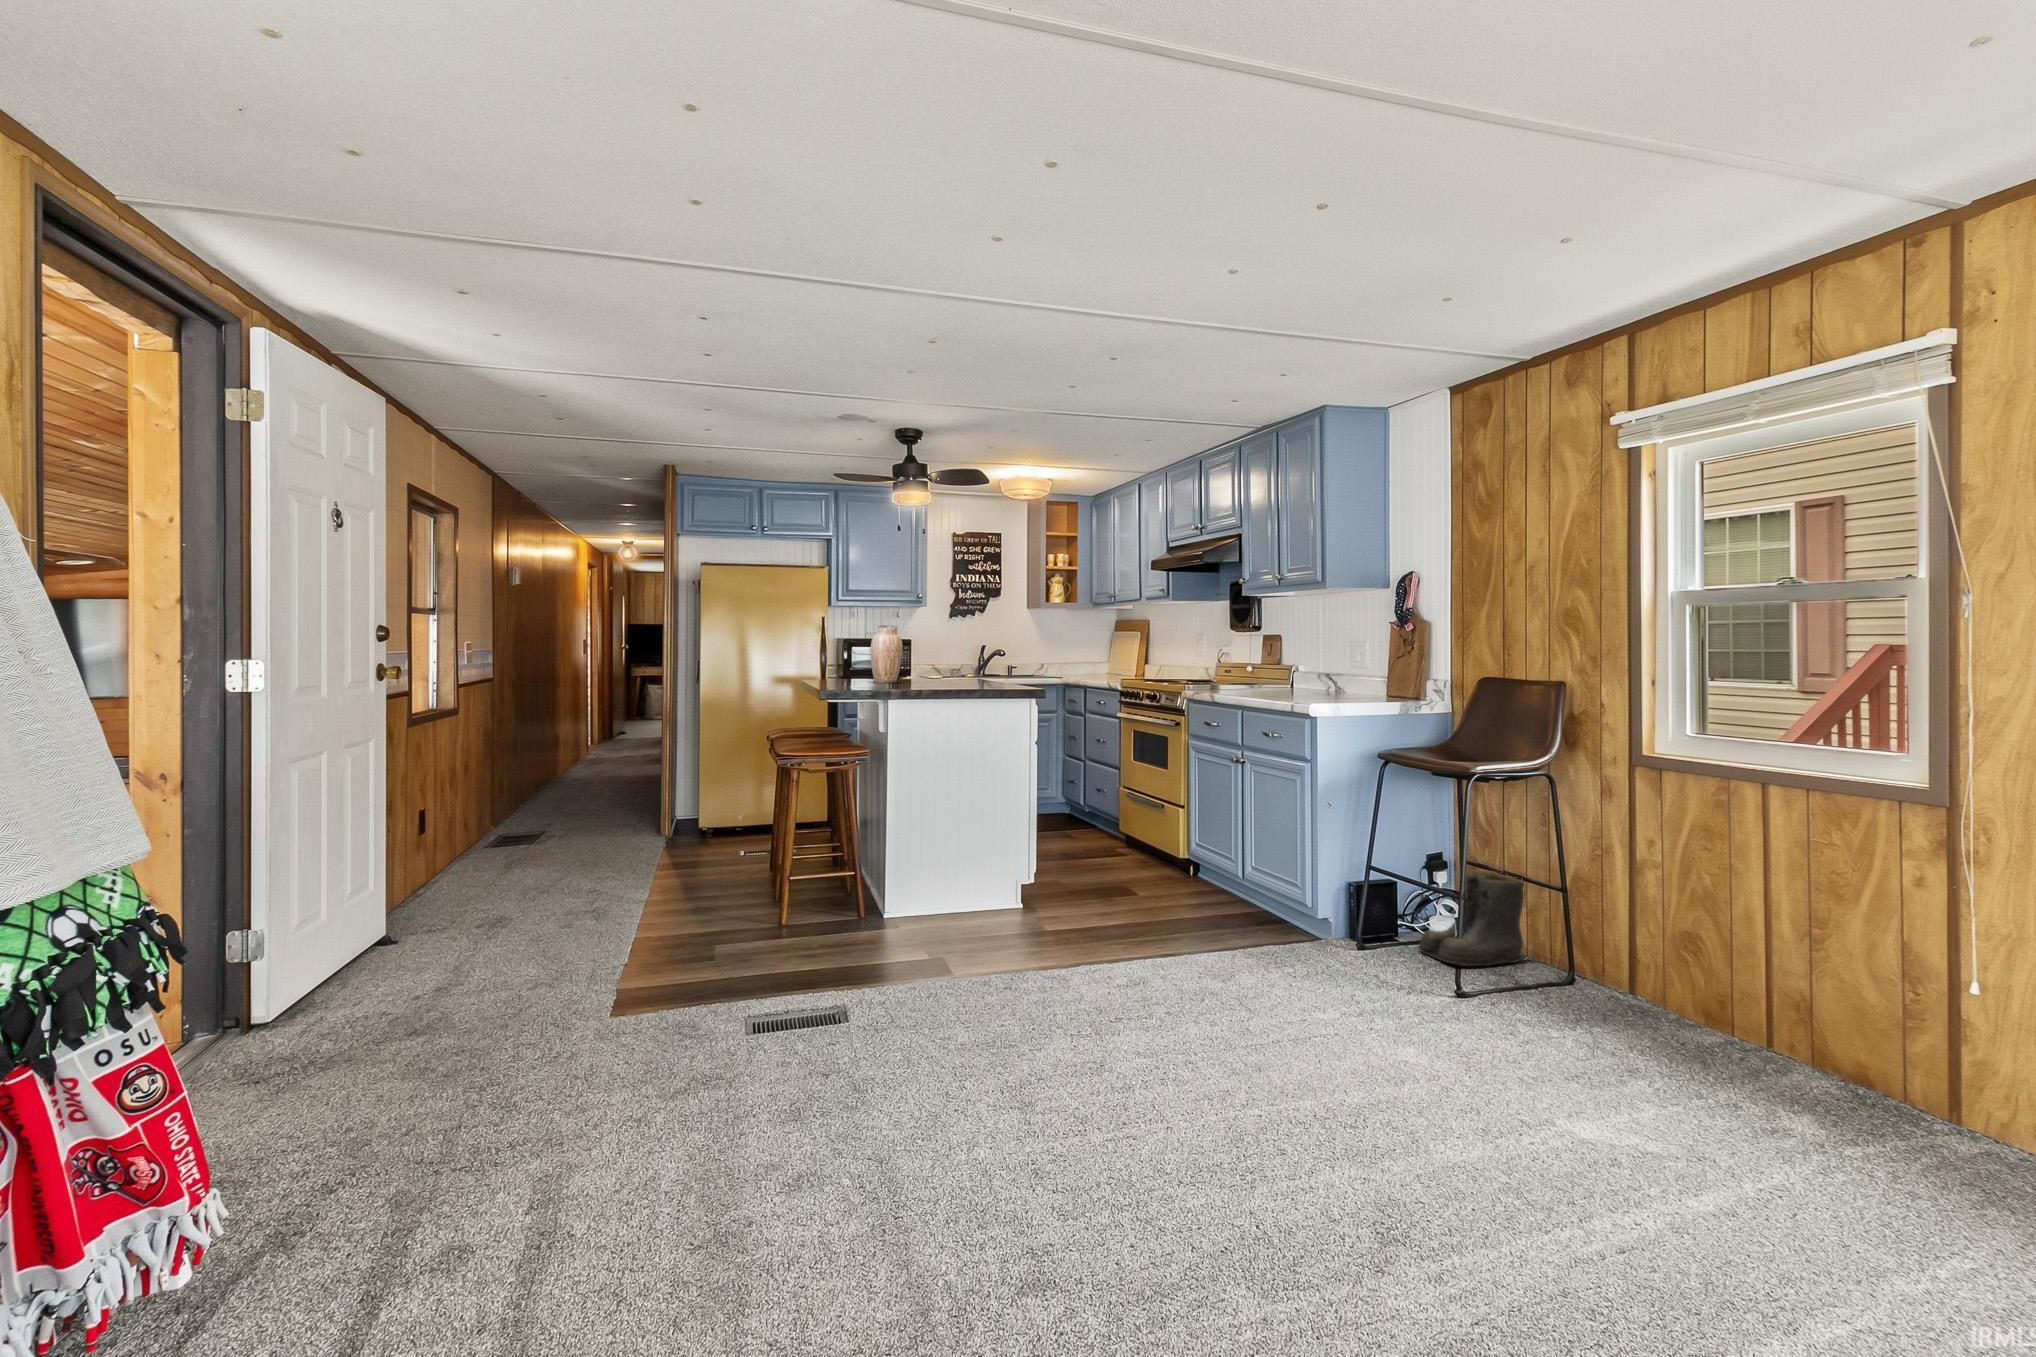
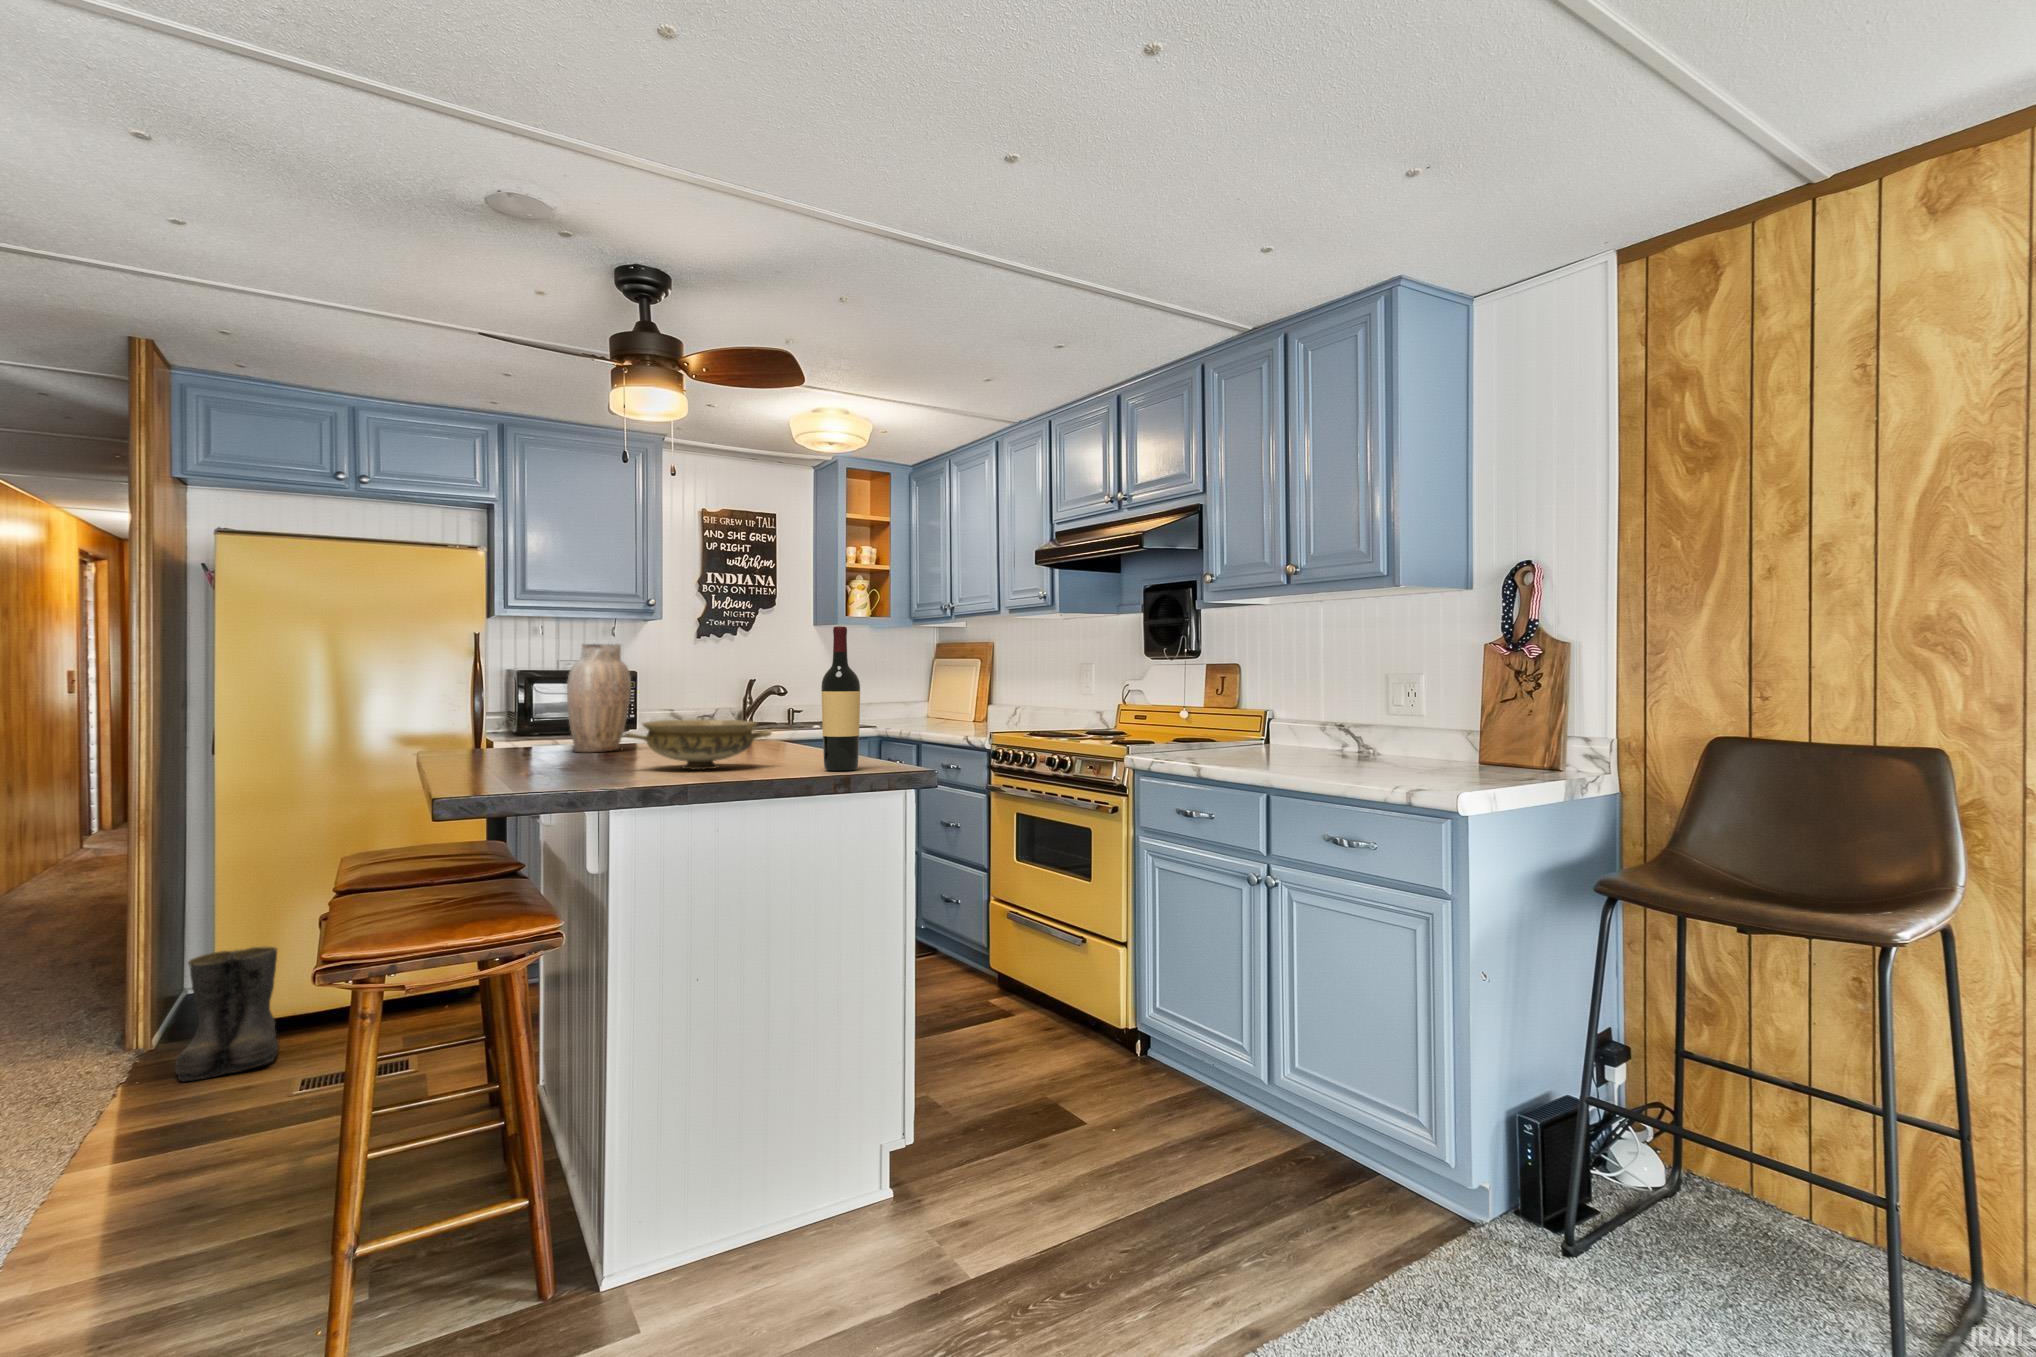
wine bottle: none [984,618,1002,688] -> present [821,626,860,771]
ceramic bowl: none [896,664,963,687] -> present [627,720,771,770]
boots: present [1418,870,1524,966] -> present [176,946,278,1081]

